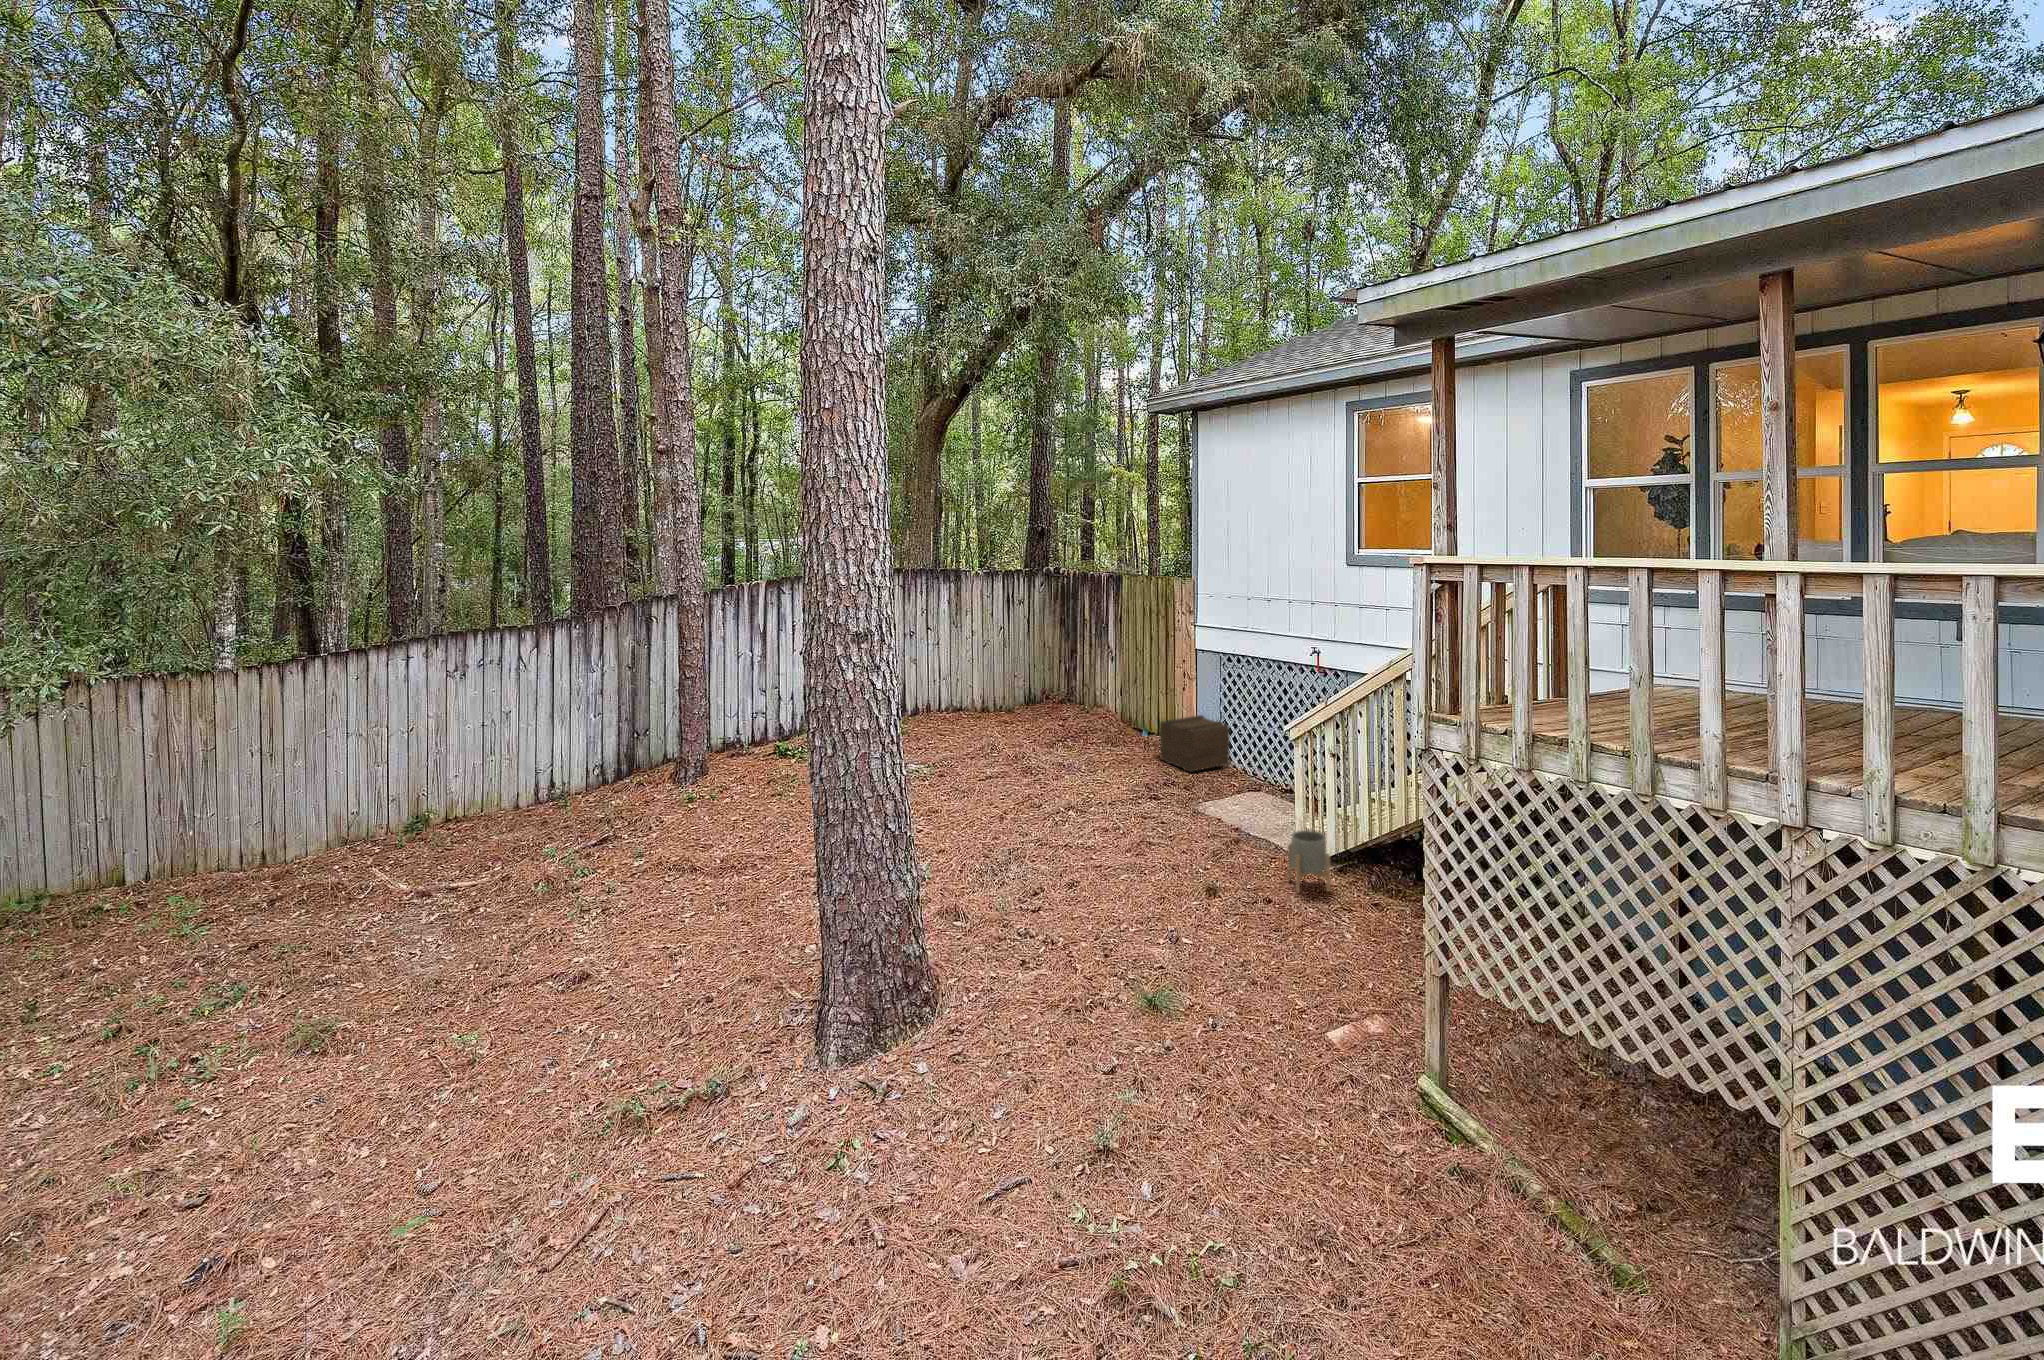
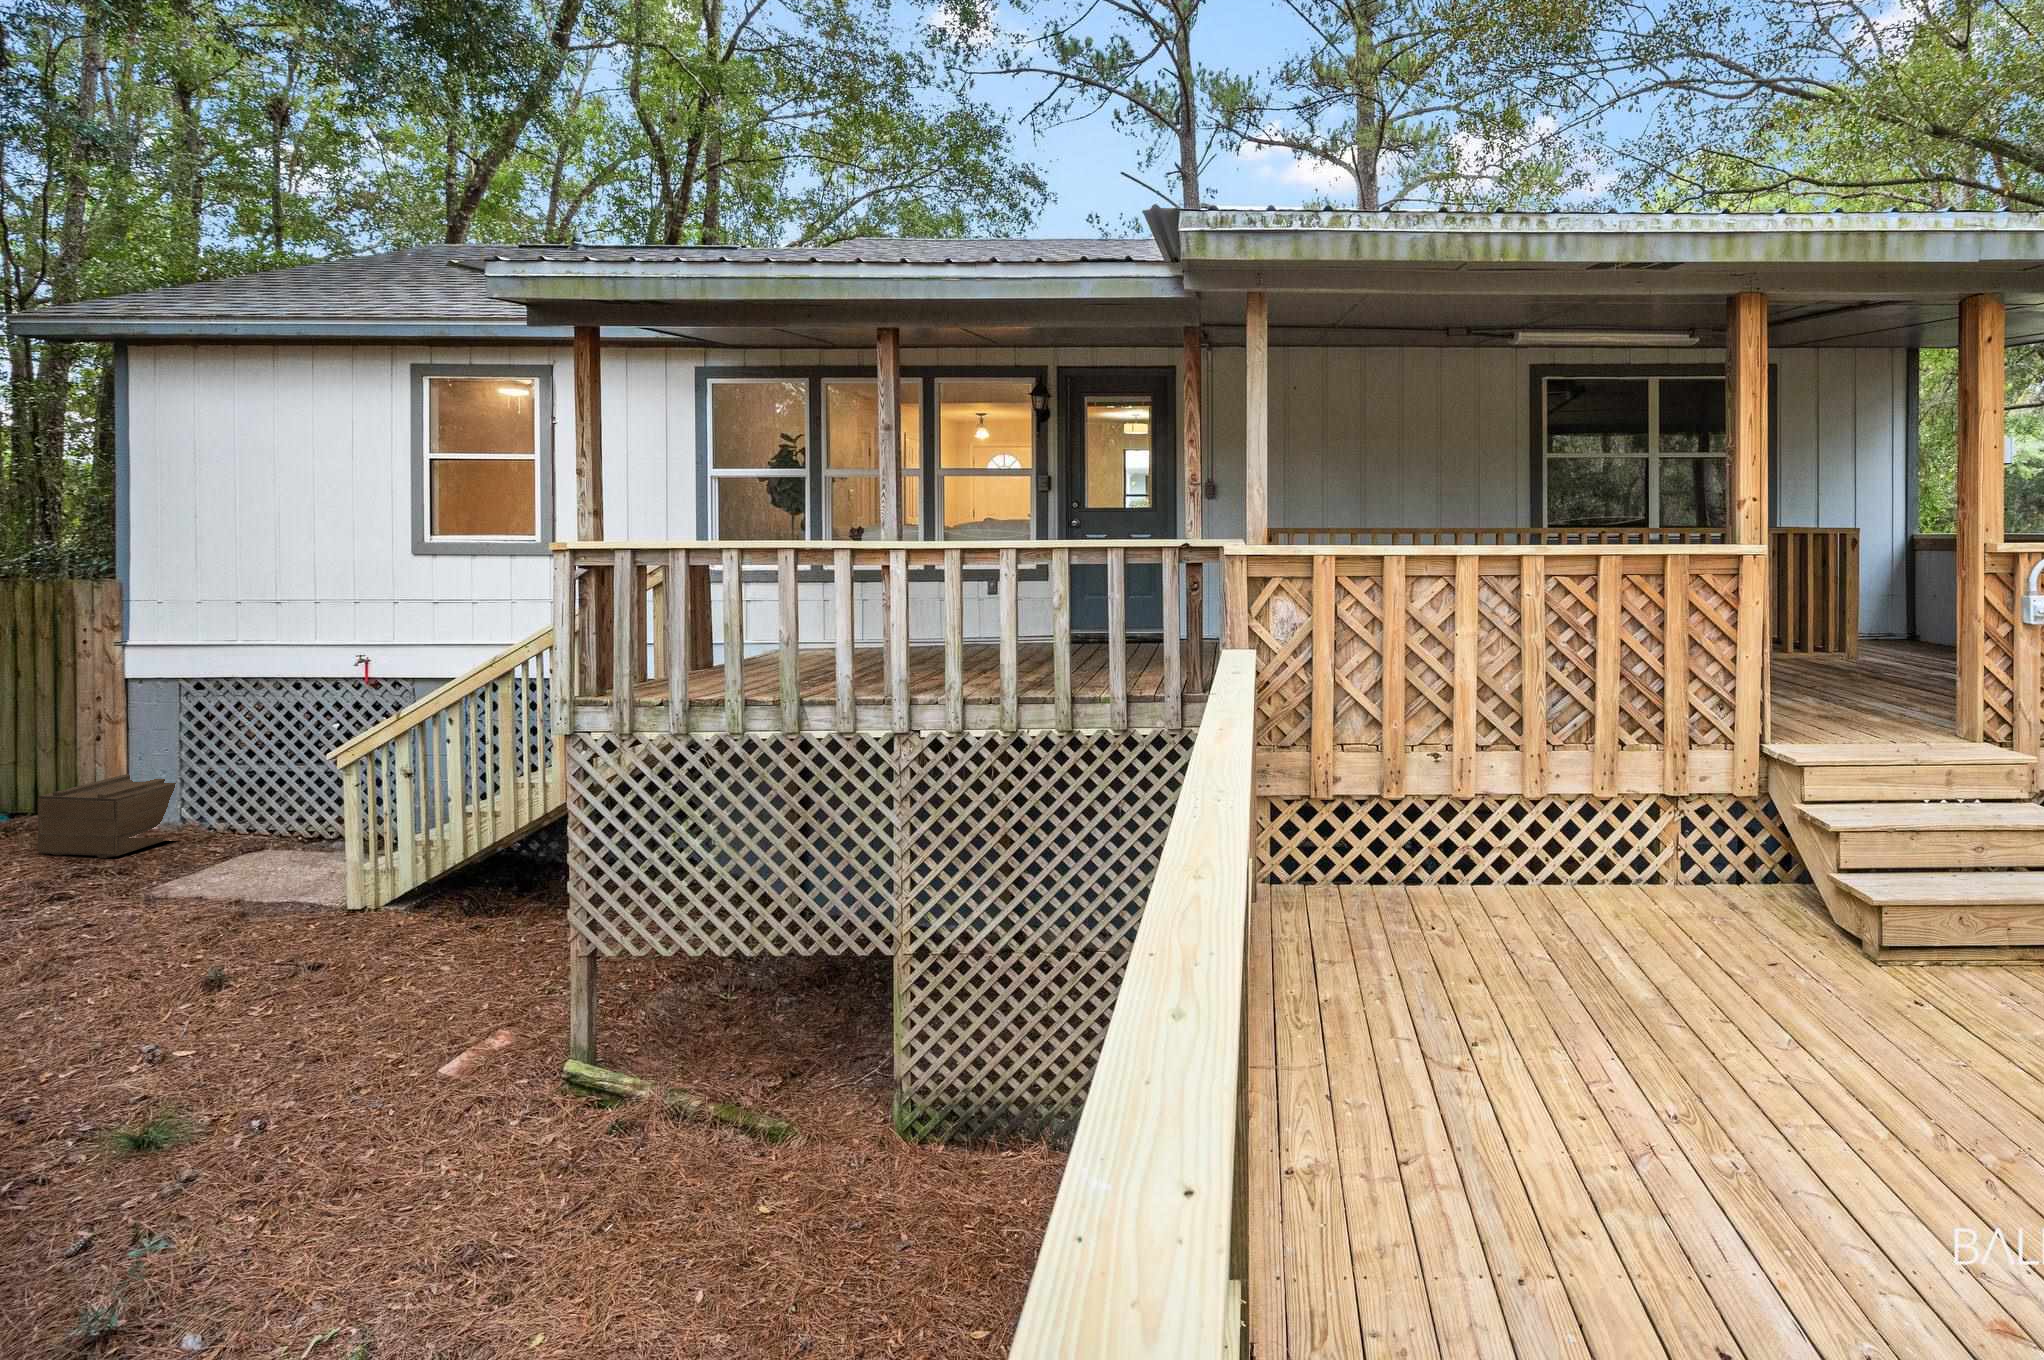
planter: present [1288,830,1330,893] -> none [341,870,411,950]

